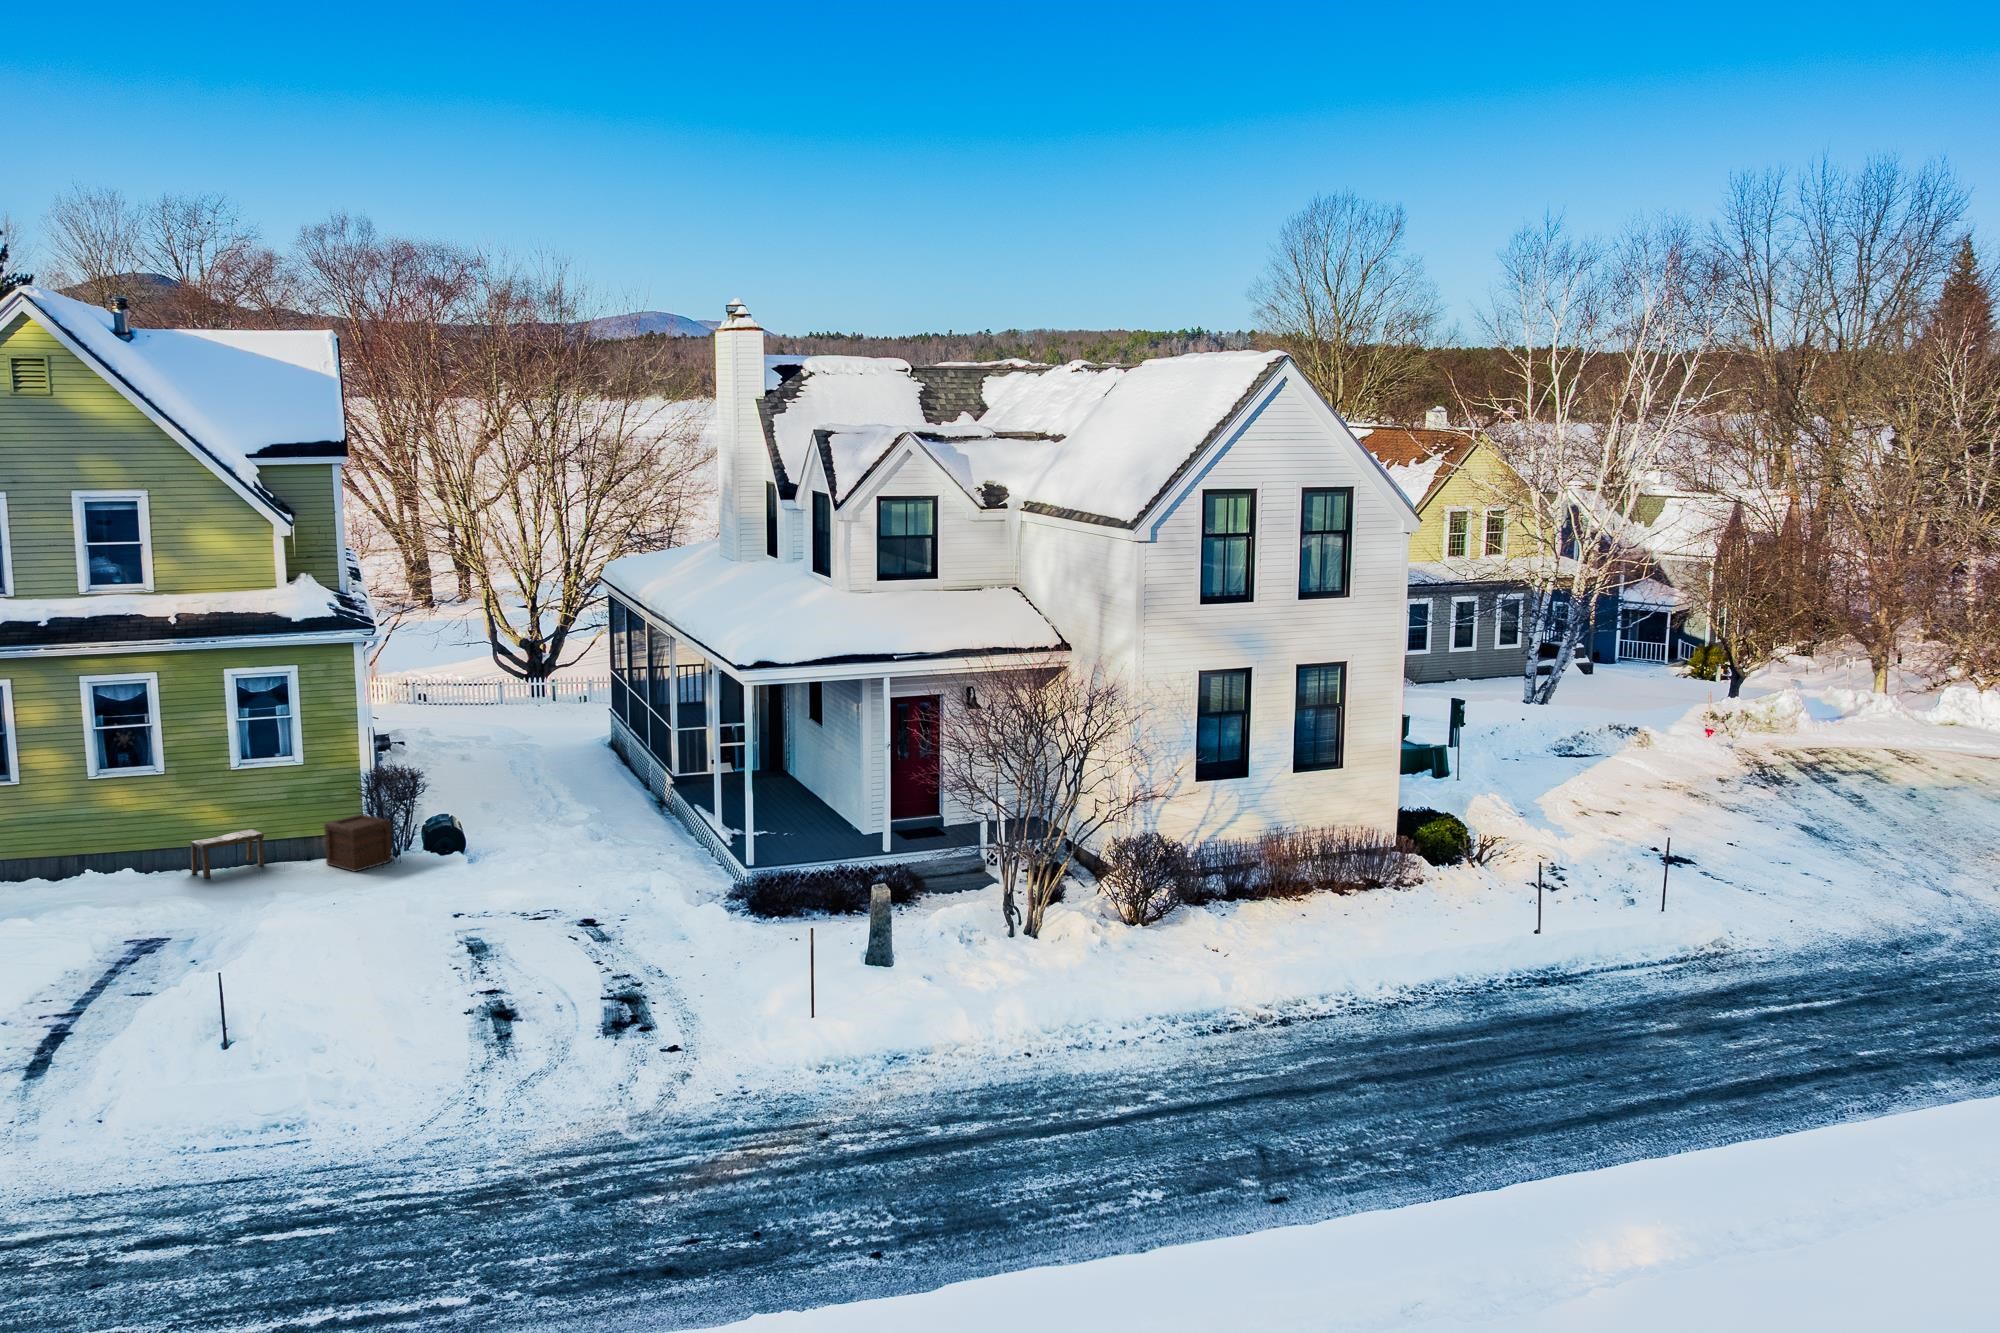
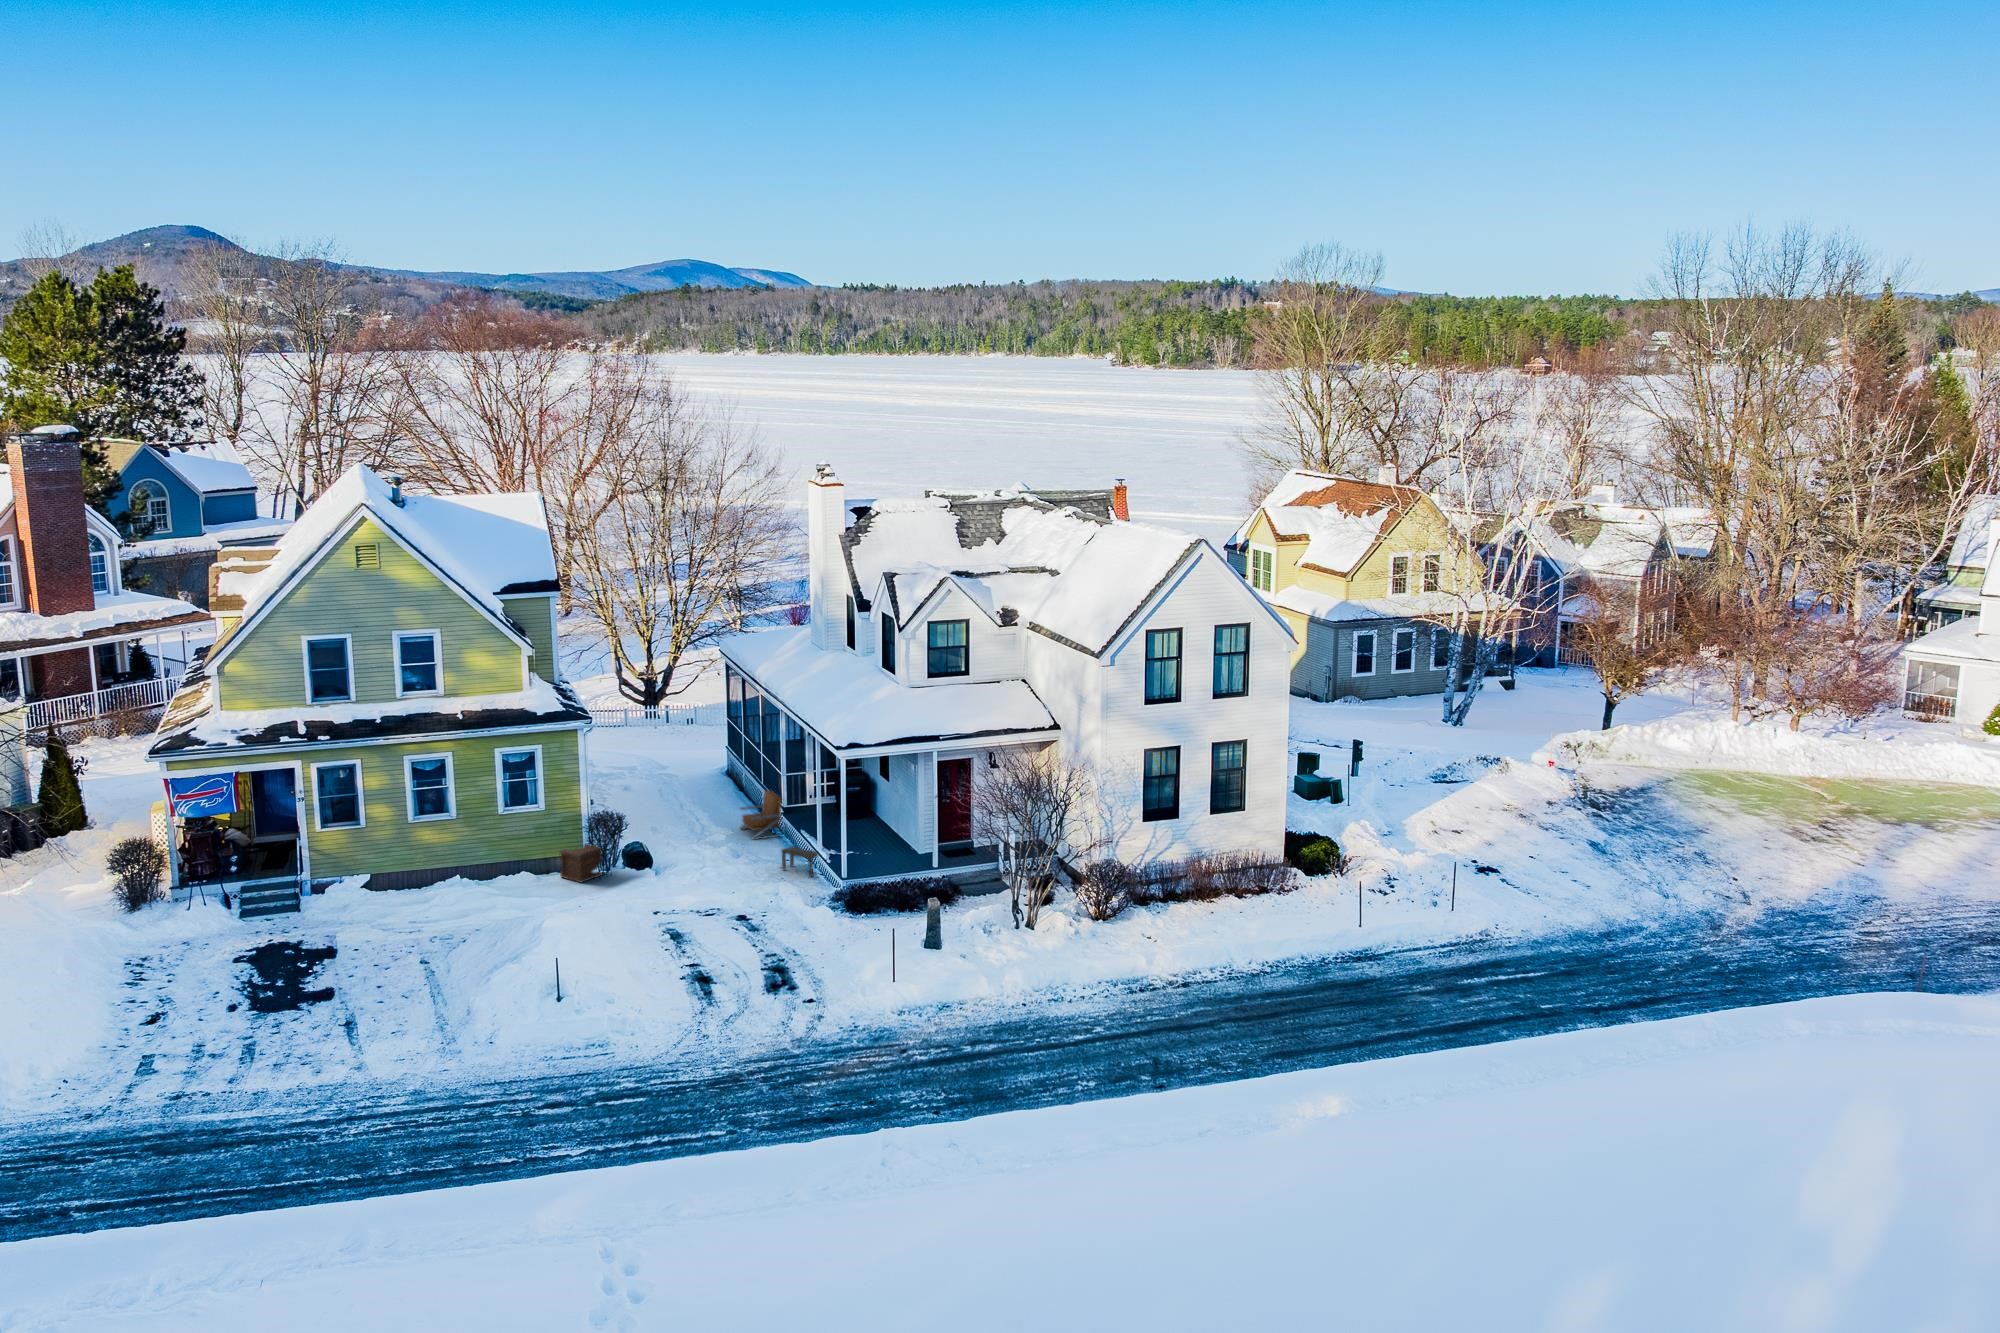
lounge chair: none [610,750,675,818] -> present [741,790,781,840]
bench: present [191,829,264,878] -> present [782,846,818,877]

